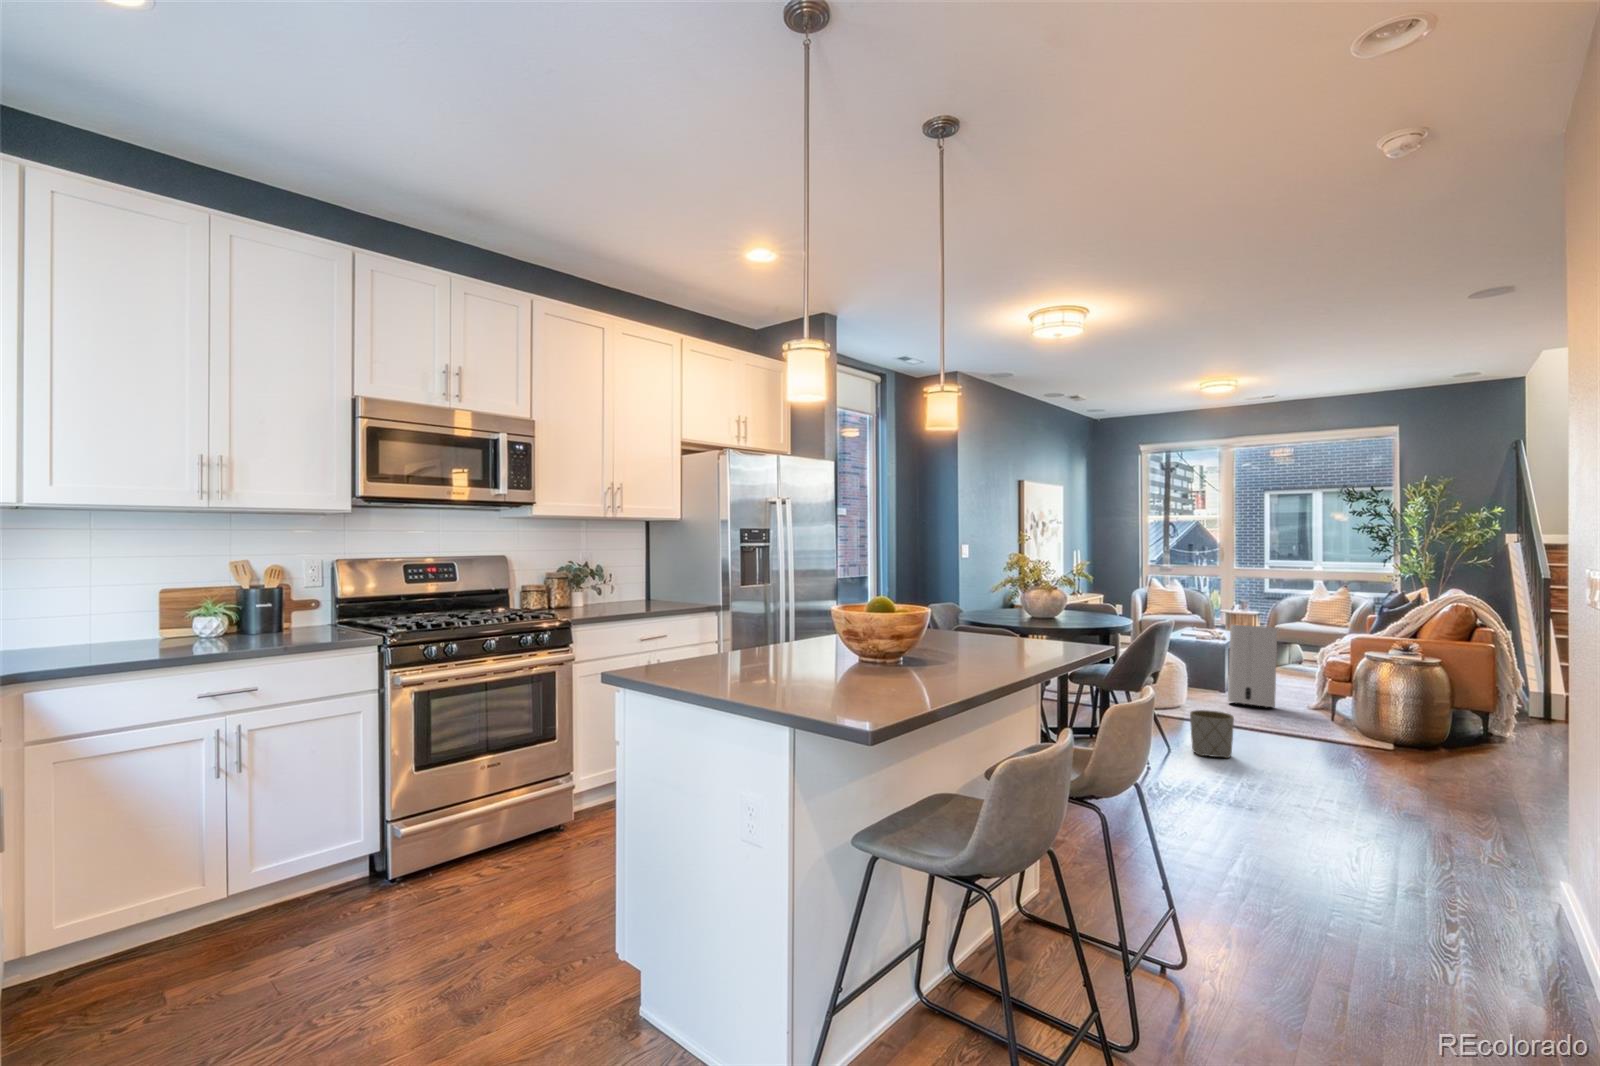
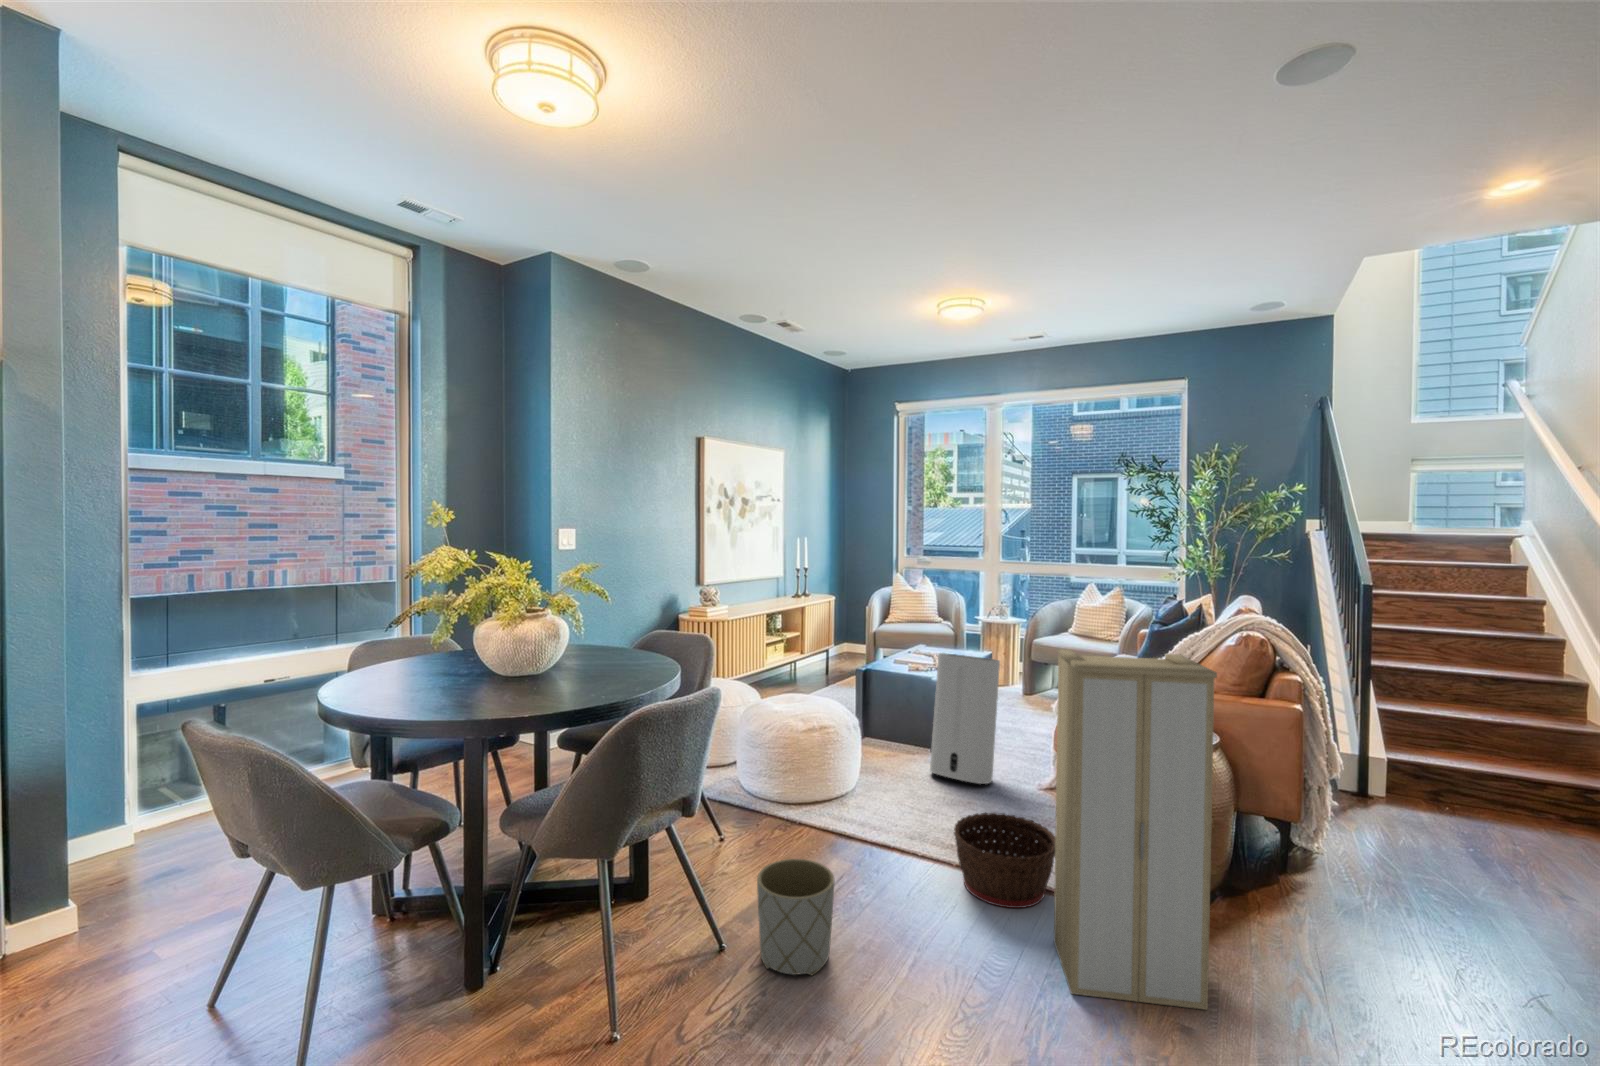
cabinet: none [1349,602,1442,773] -> present [1054,650,1217,1010]
basket: none [1277,705,1344,747] -> present [954,813,1055,908]

